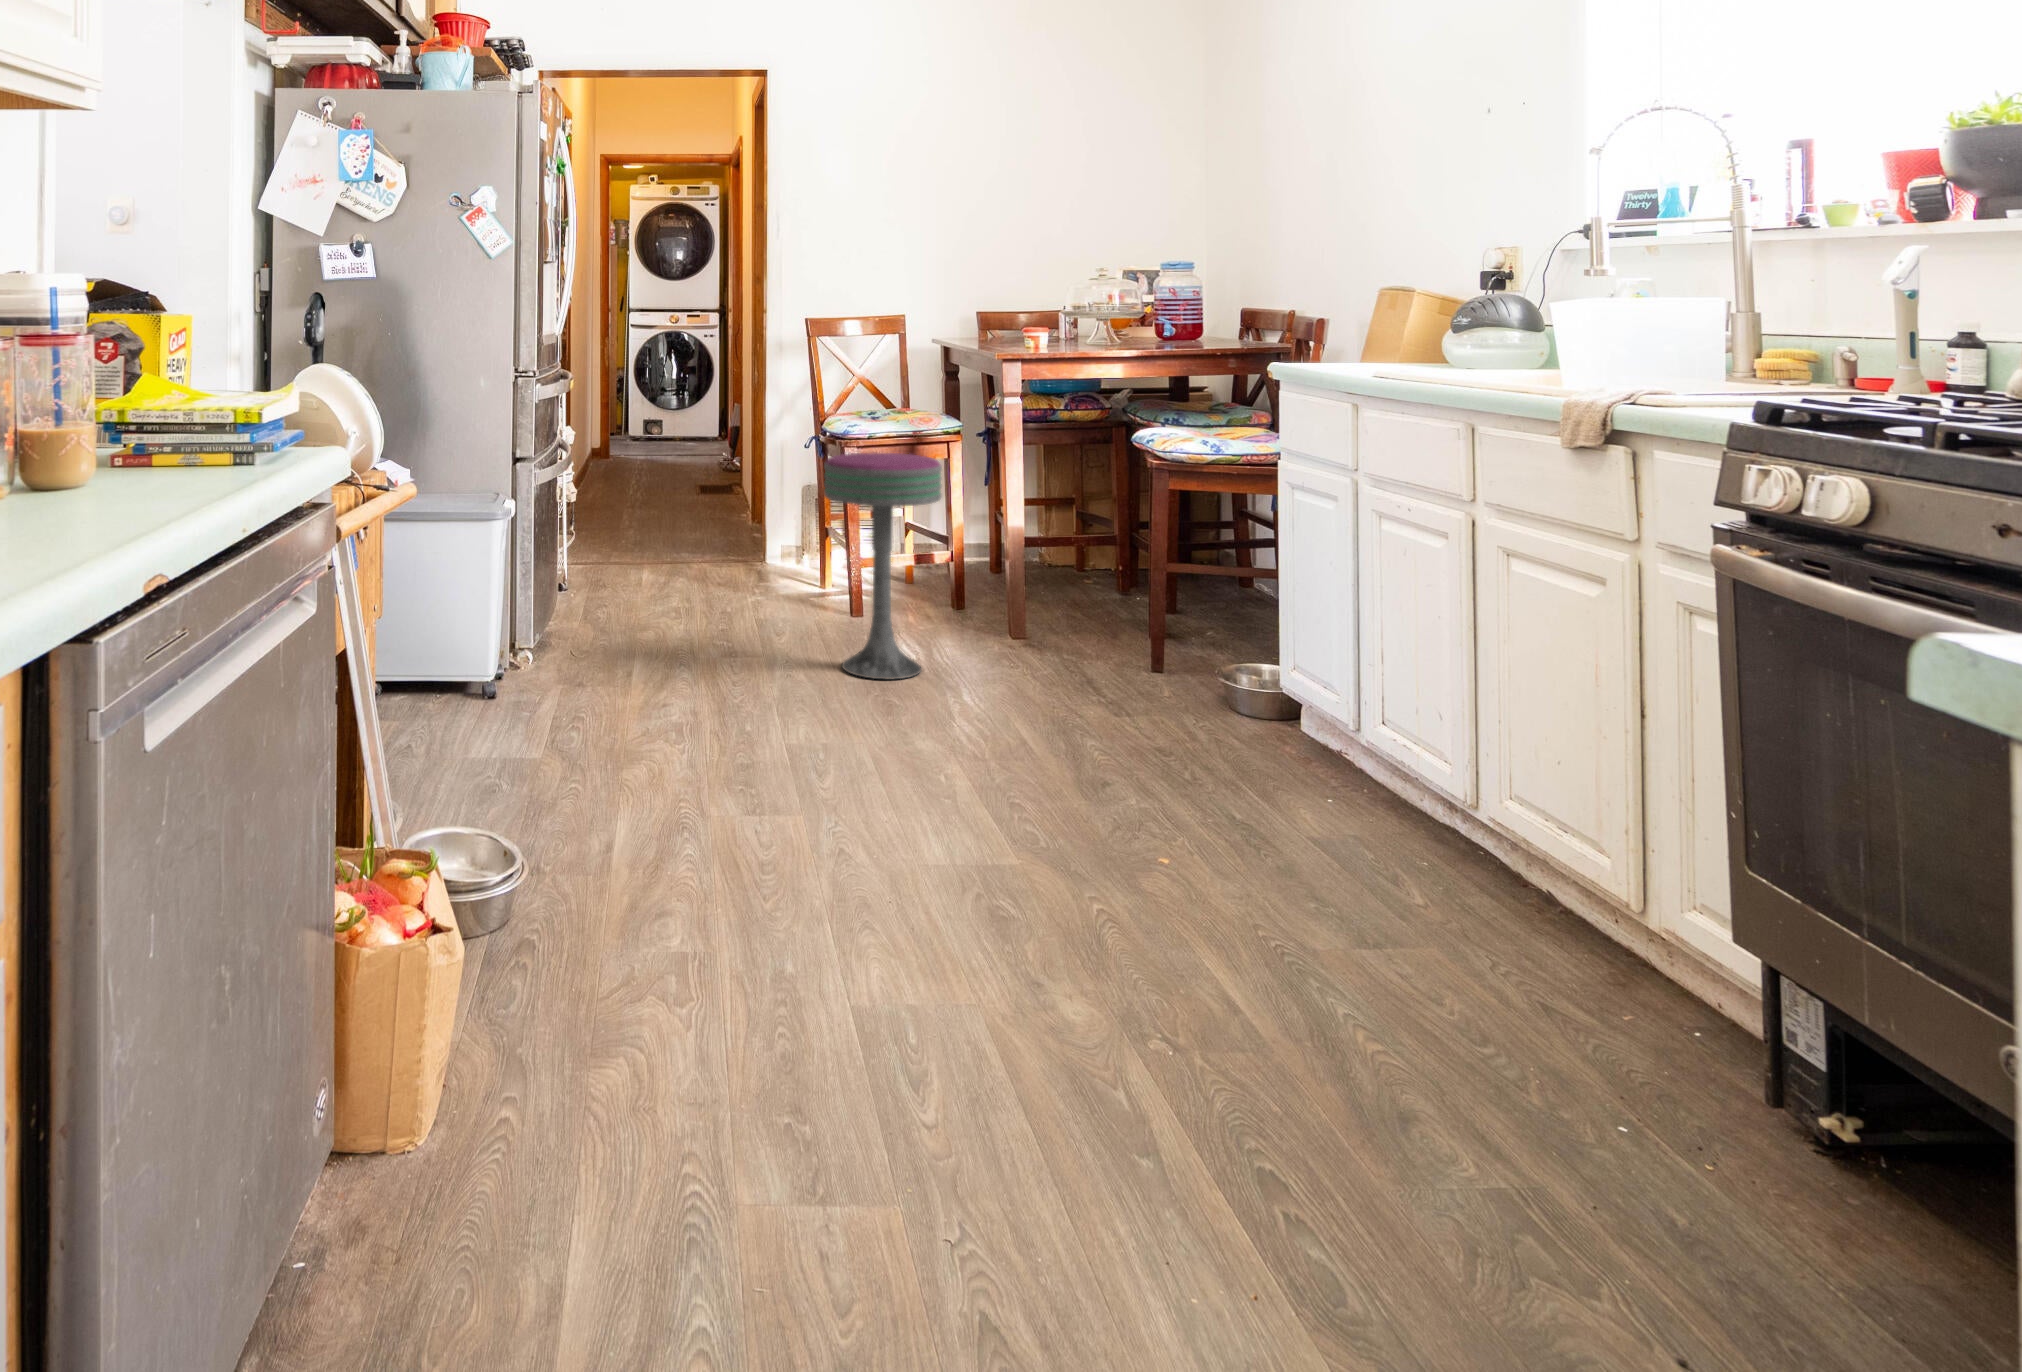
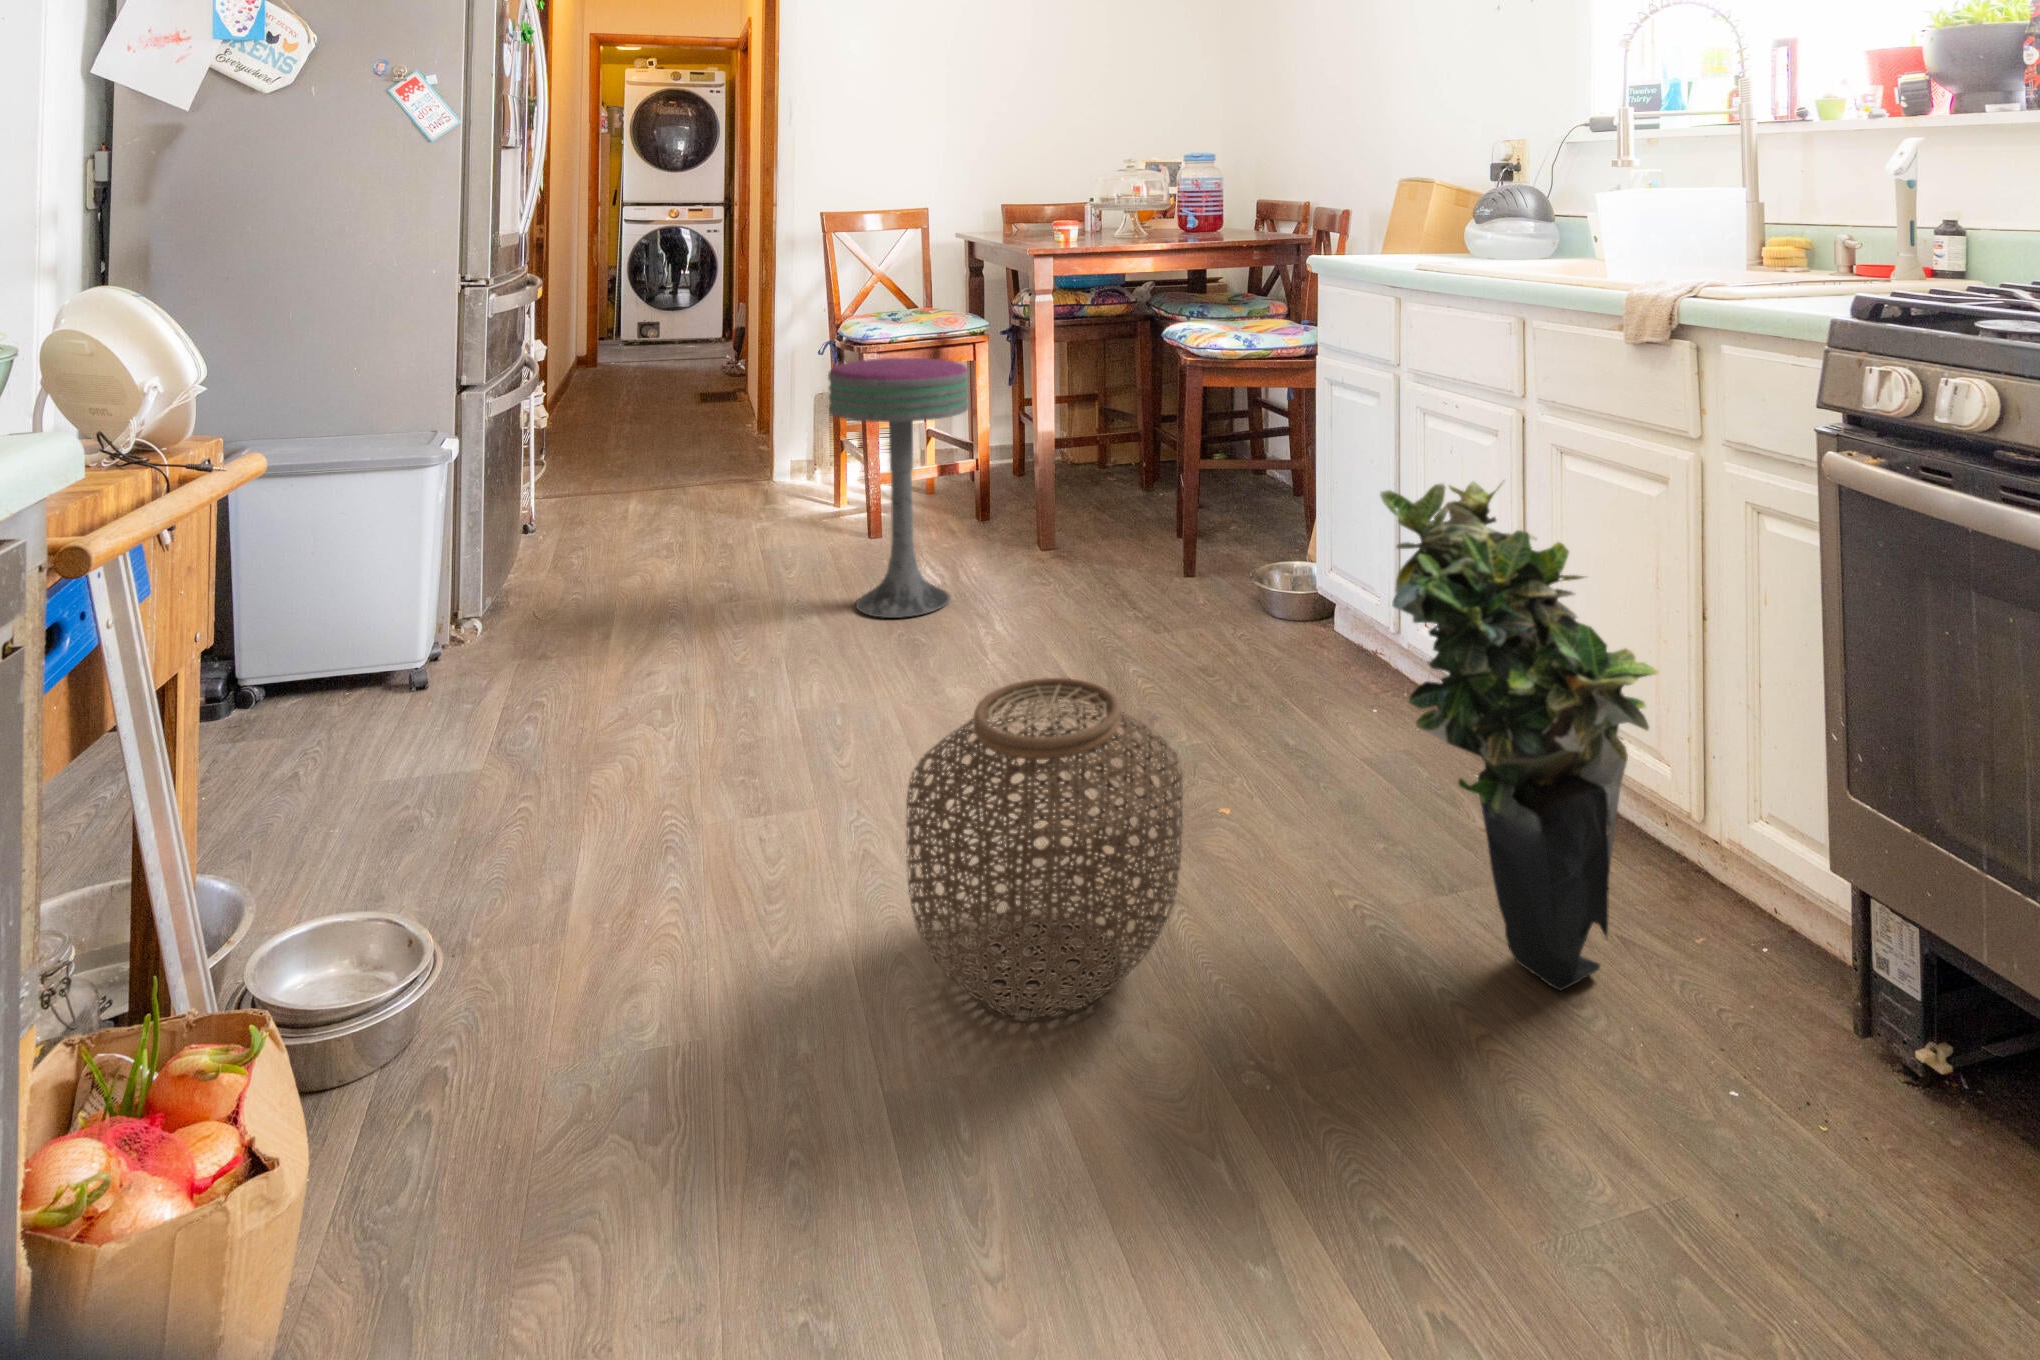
potted plant: none [1279,564,1544,1014] -> present [1380,480,1659,991]
woven basket: none [891,690,1101,937] -> present [906,678,1183,1018]

